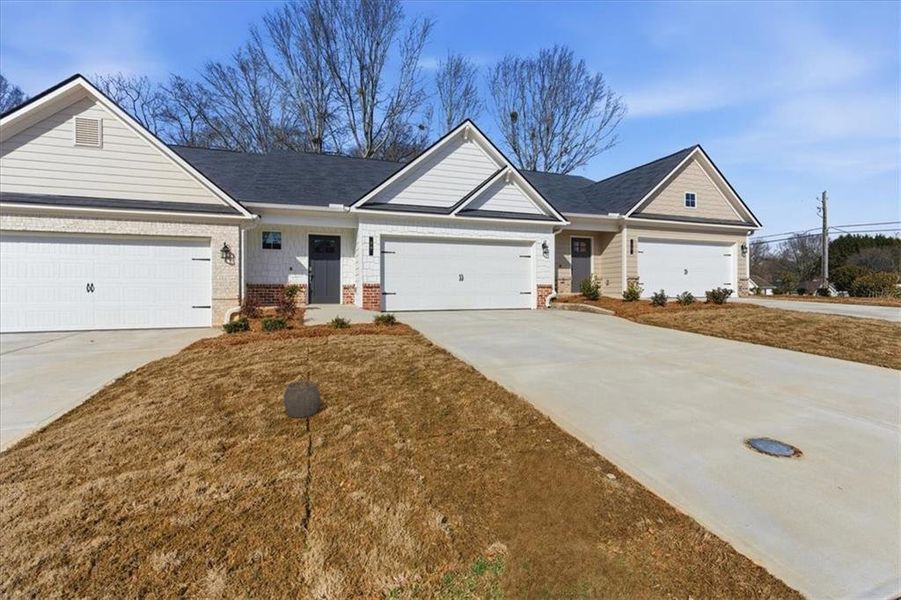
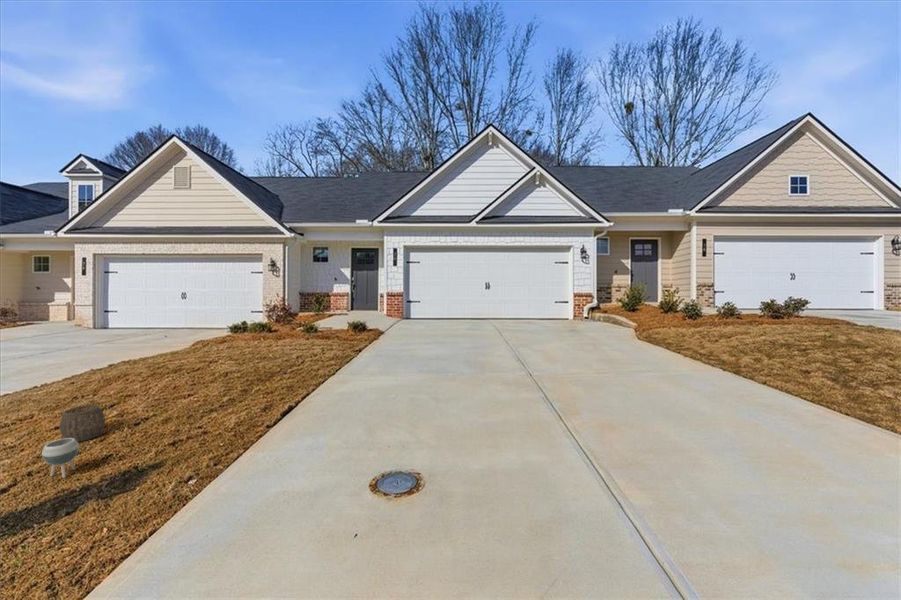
planter: none [351,401,377,438] -> present [42,438,79,478]

